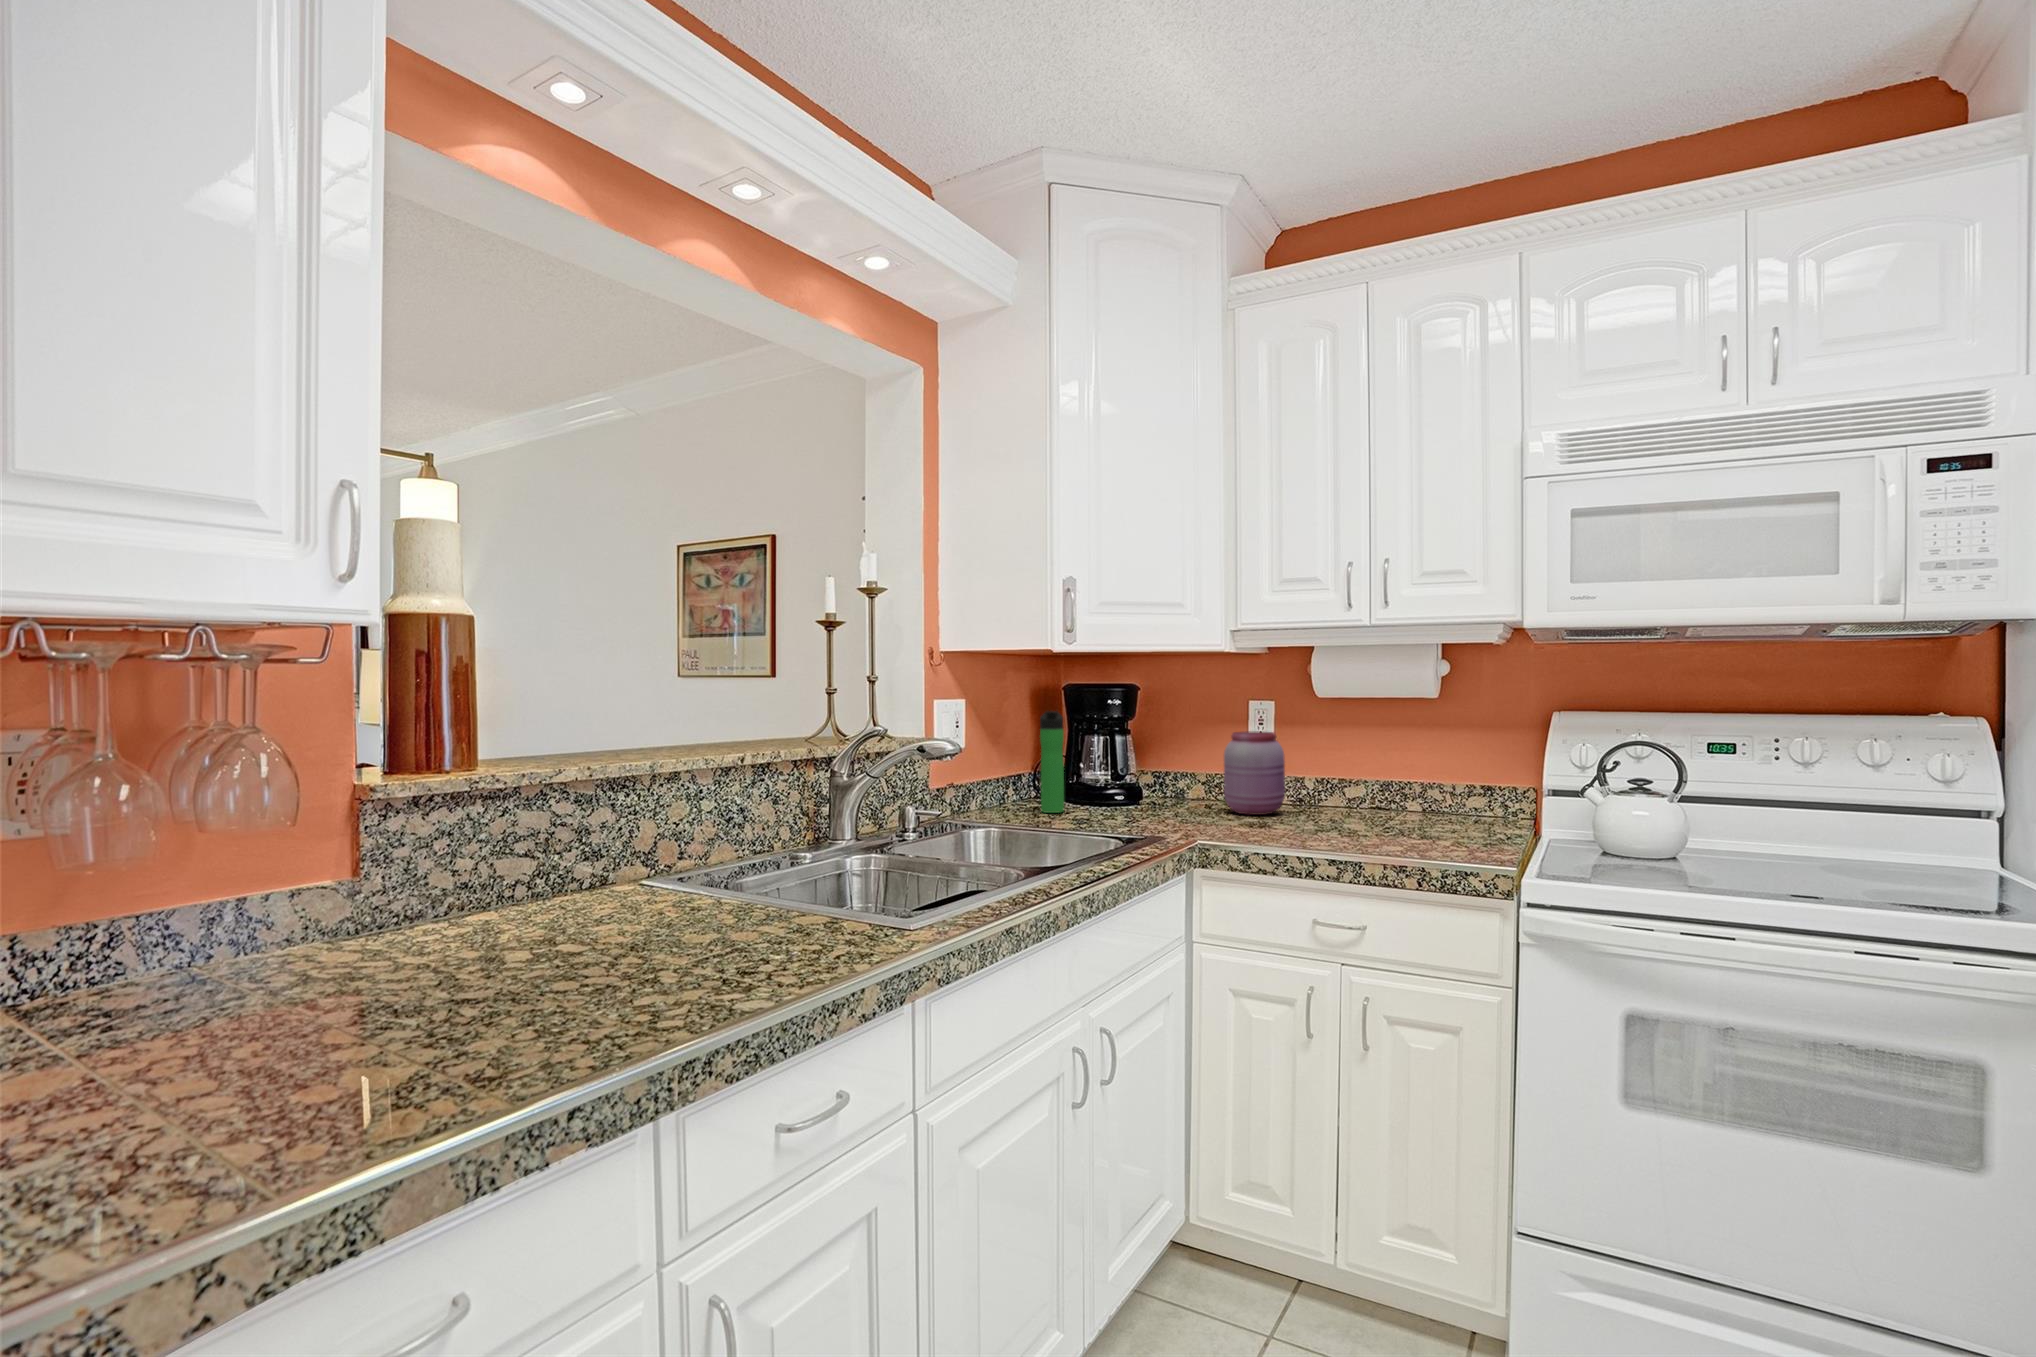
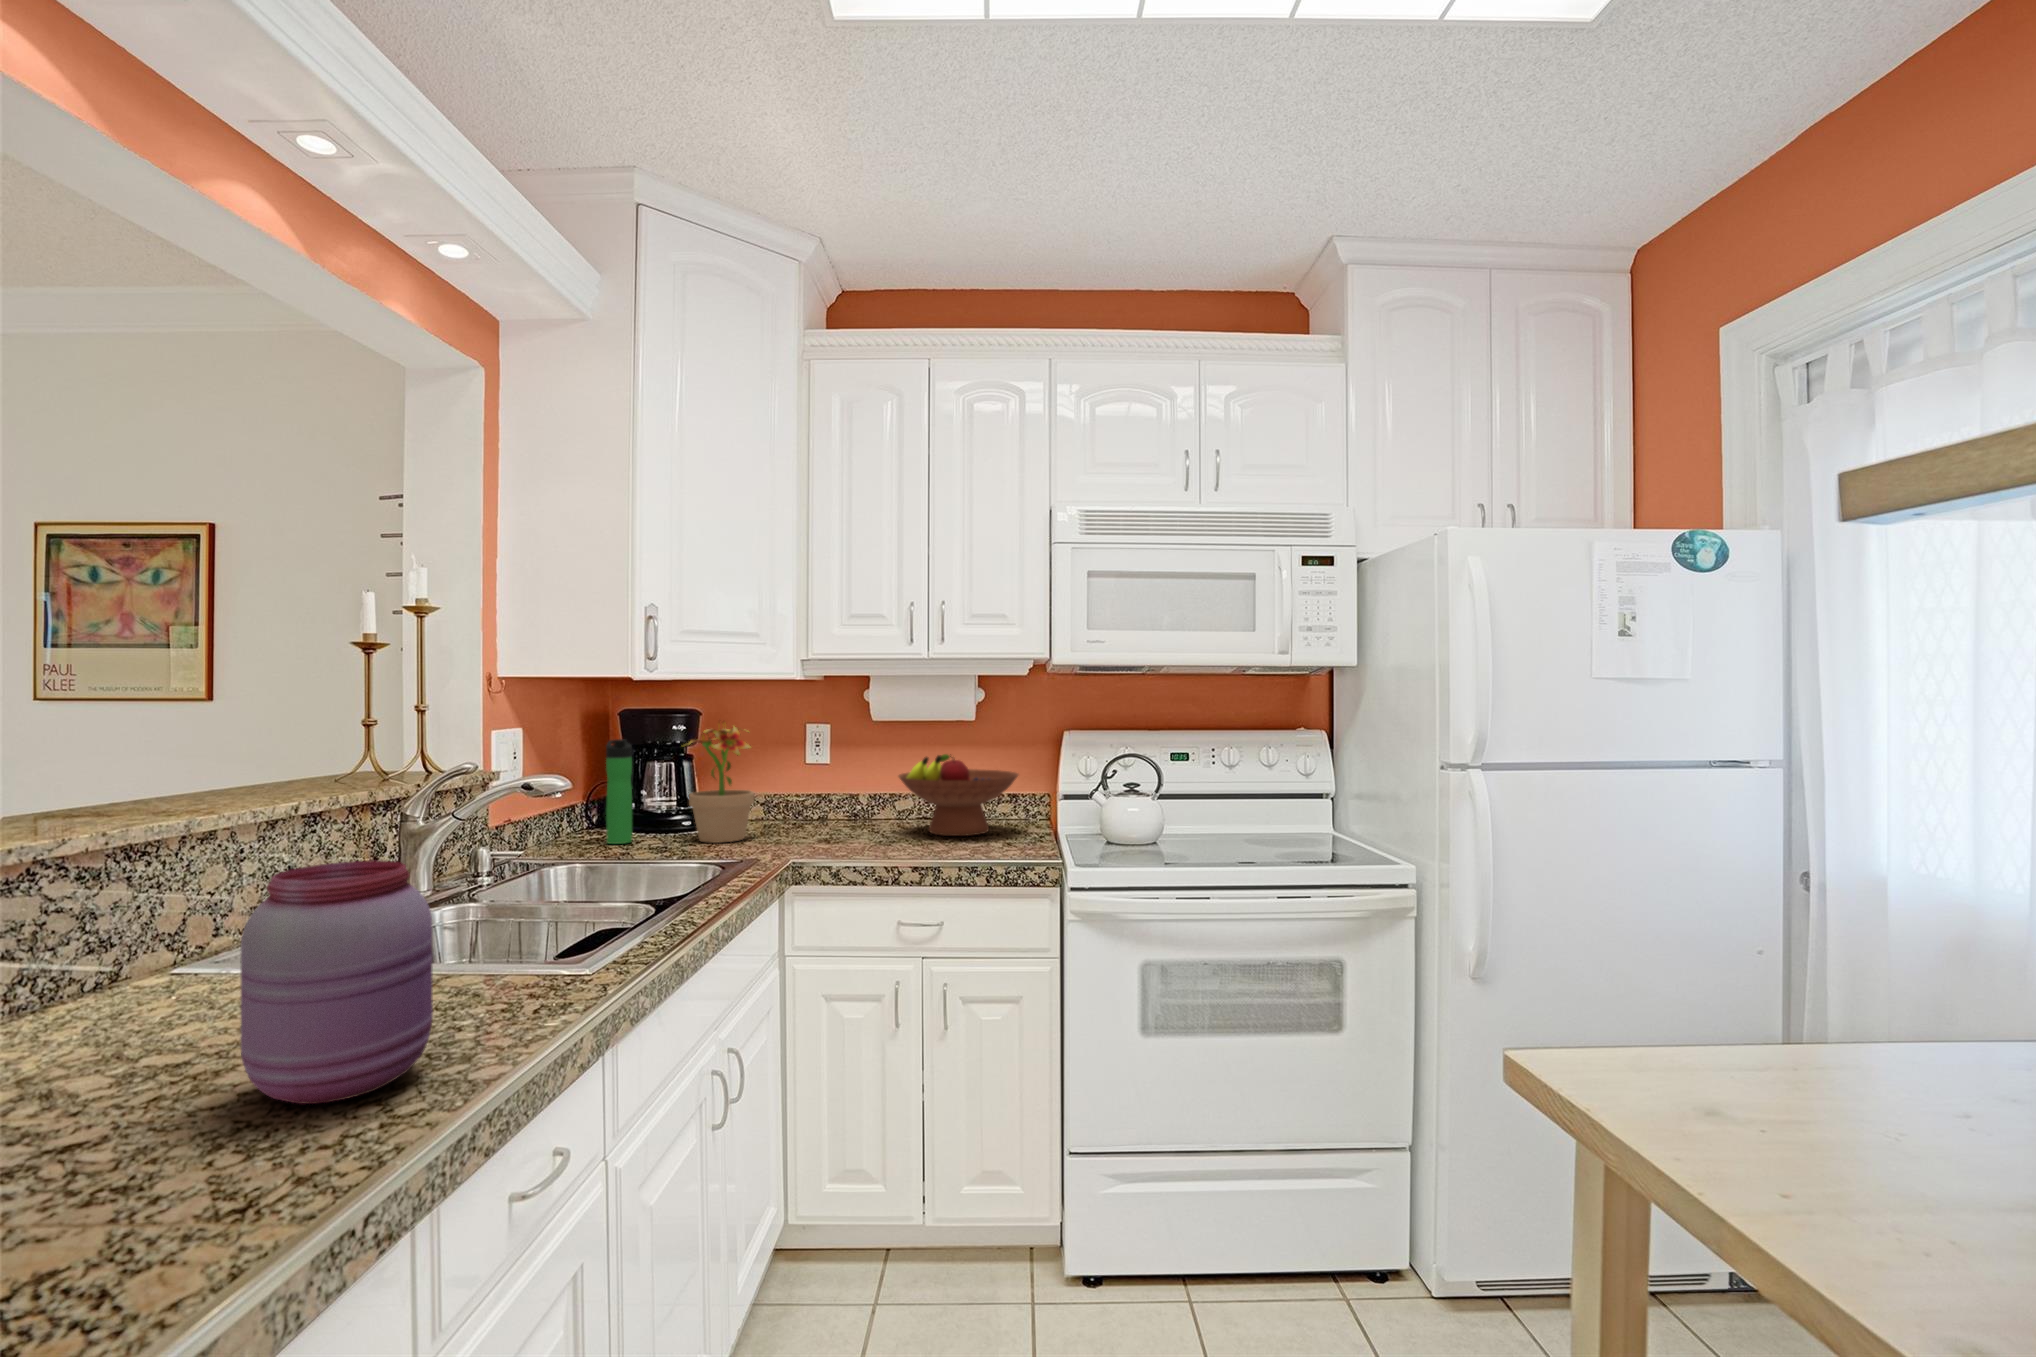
potted plant: none [1108,692,1181,818] -> present [683,721,754,843]
jar: present [1224,731,1285,815] -> present [241,861,433,1104]
fruit bowl: none [1336,735,1487,831] -> present [899,754,1018,836]

